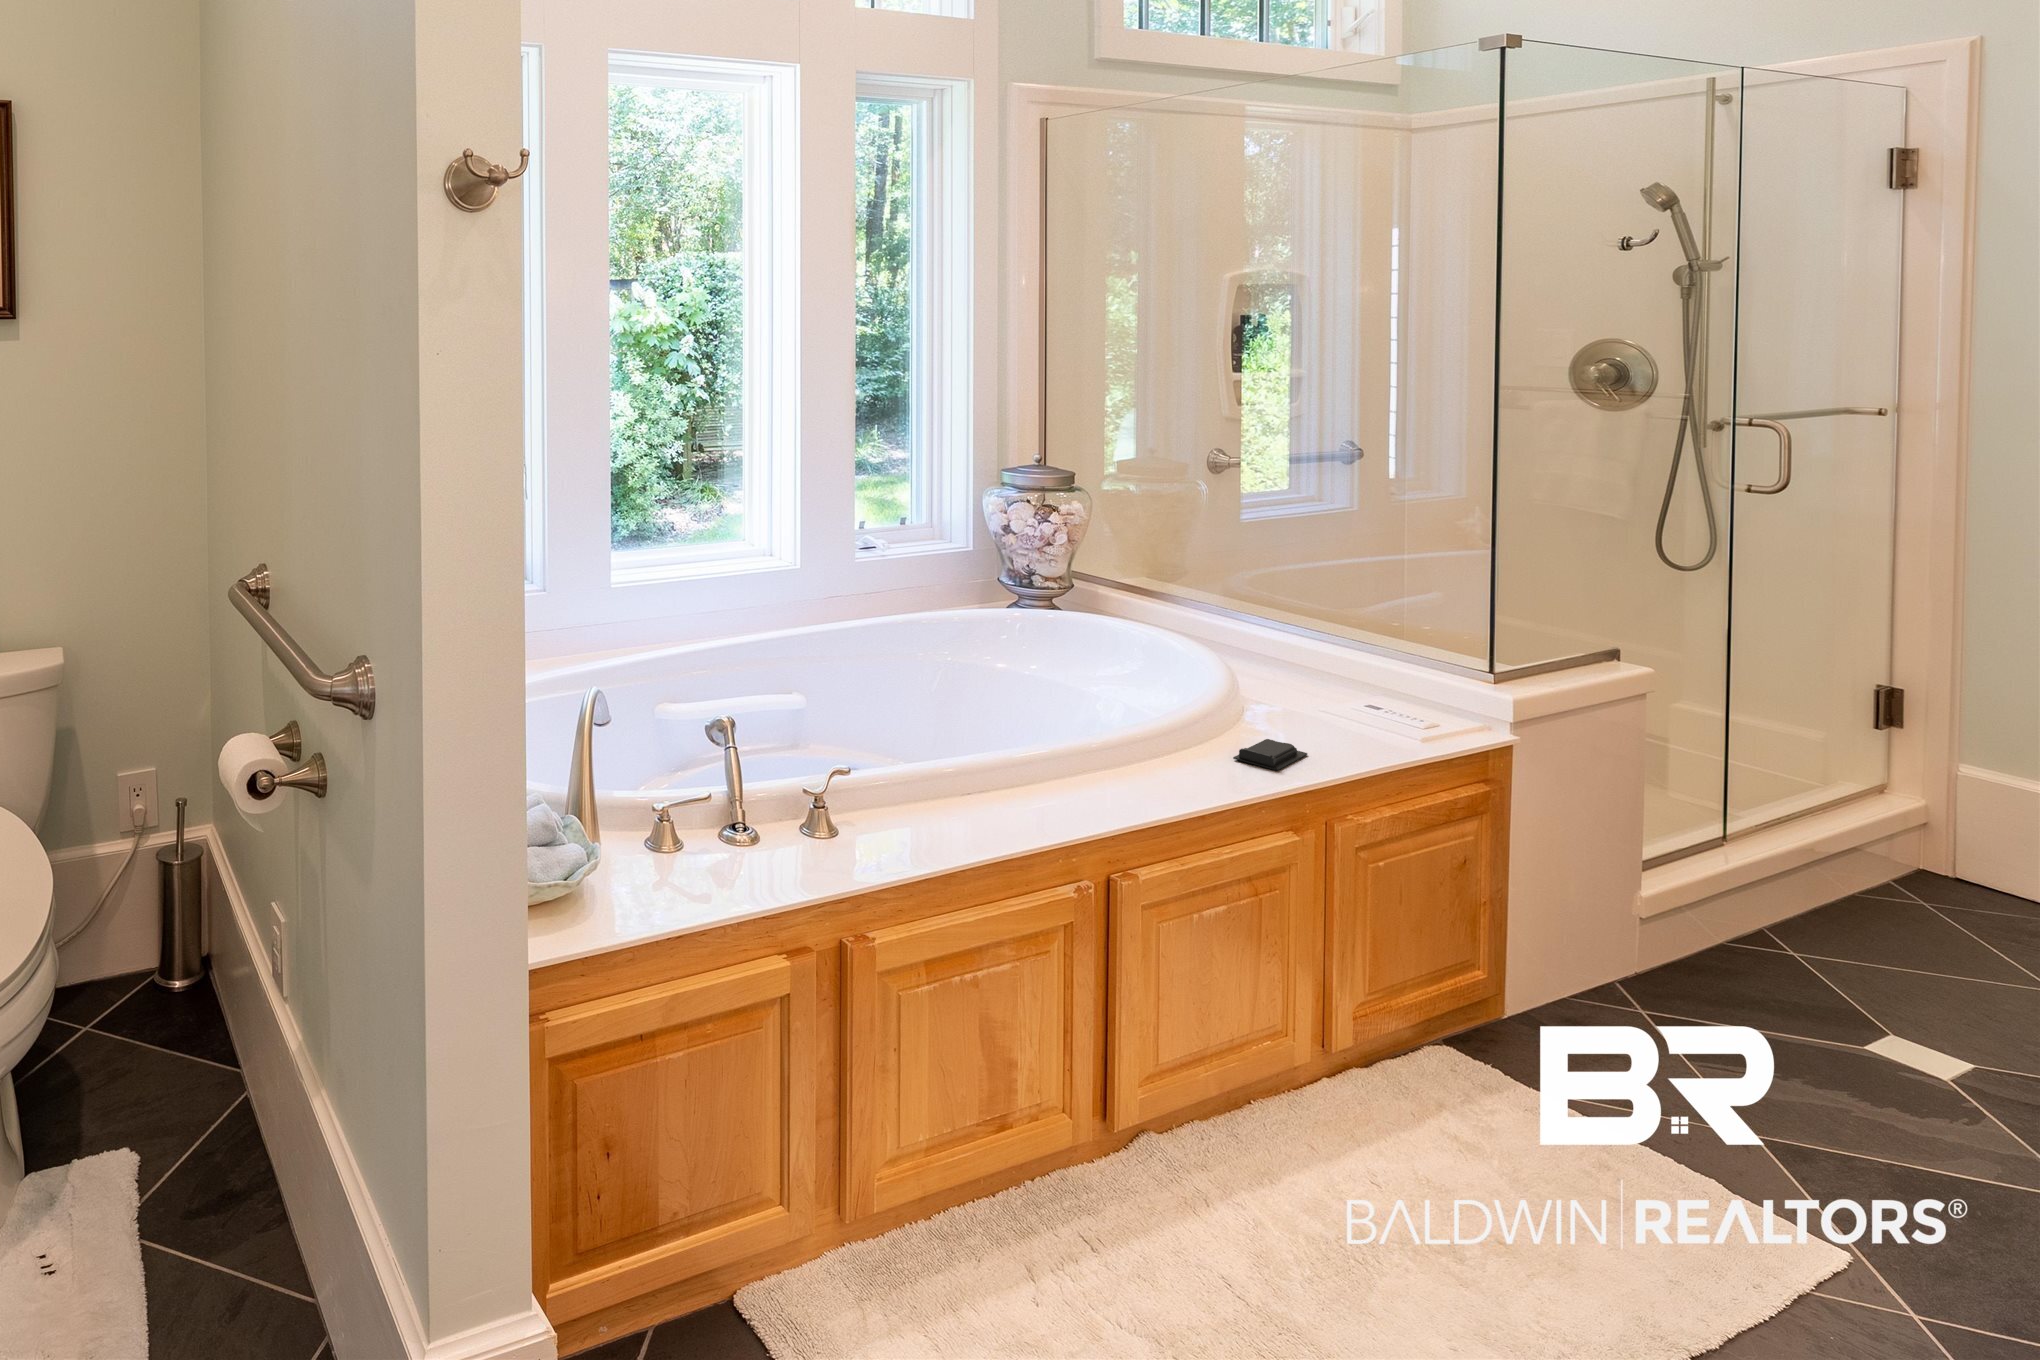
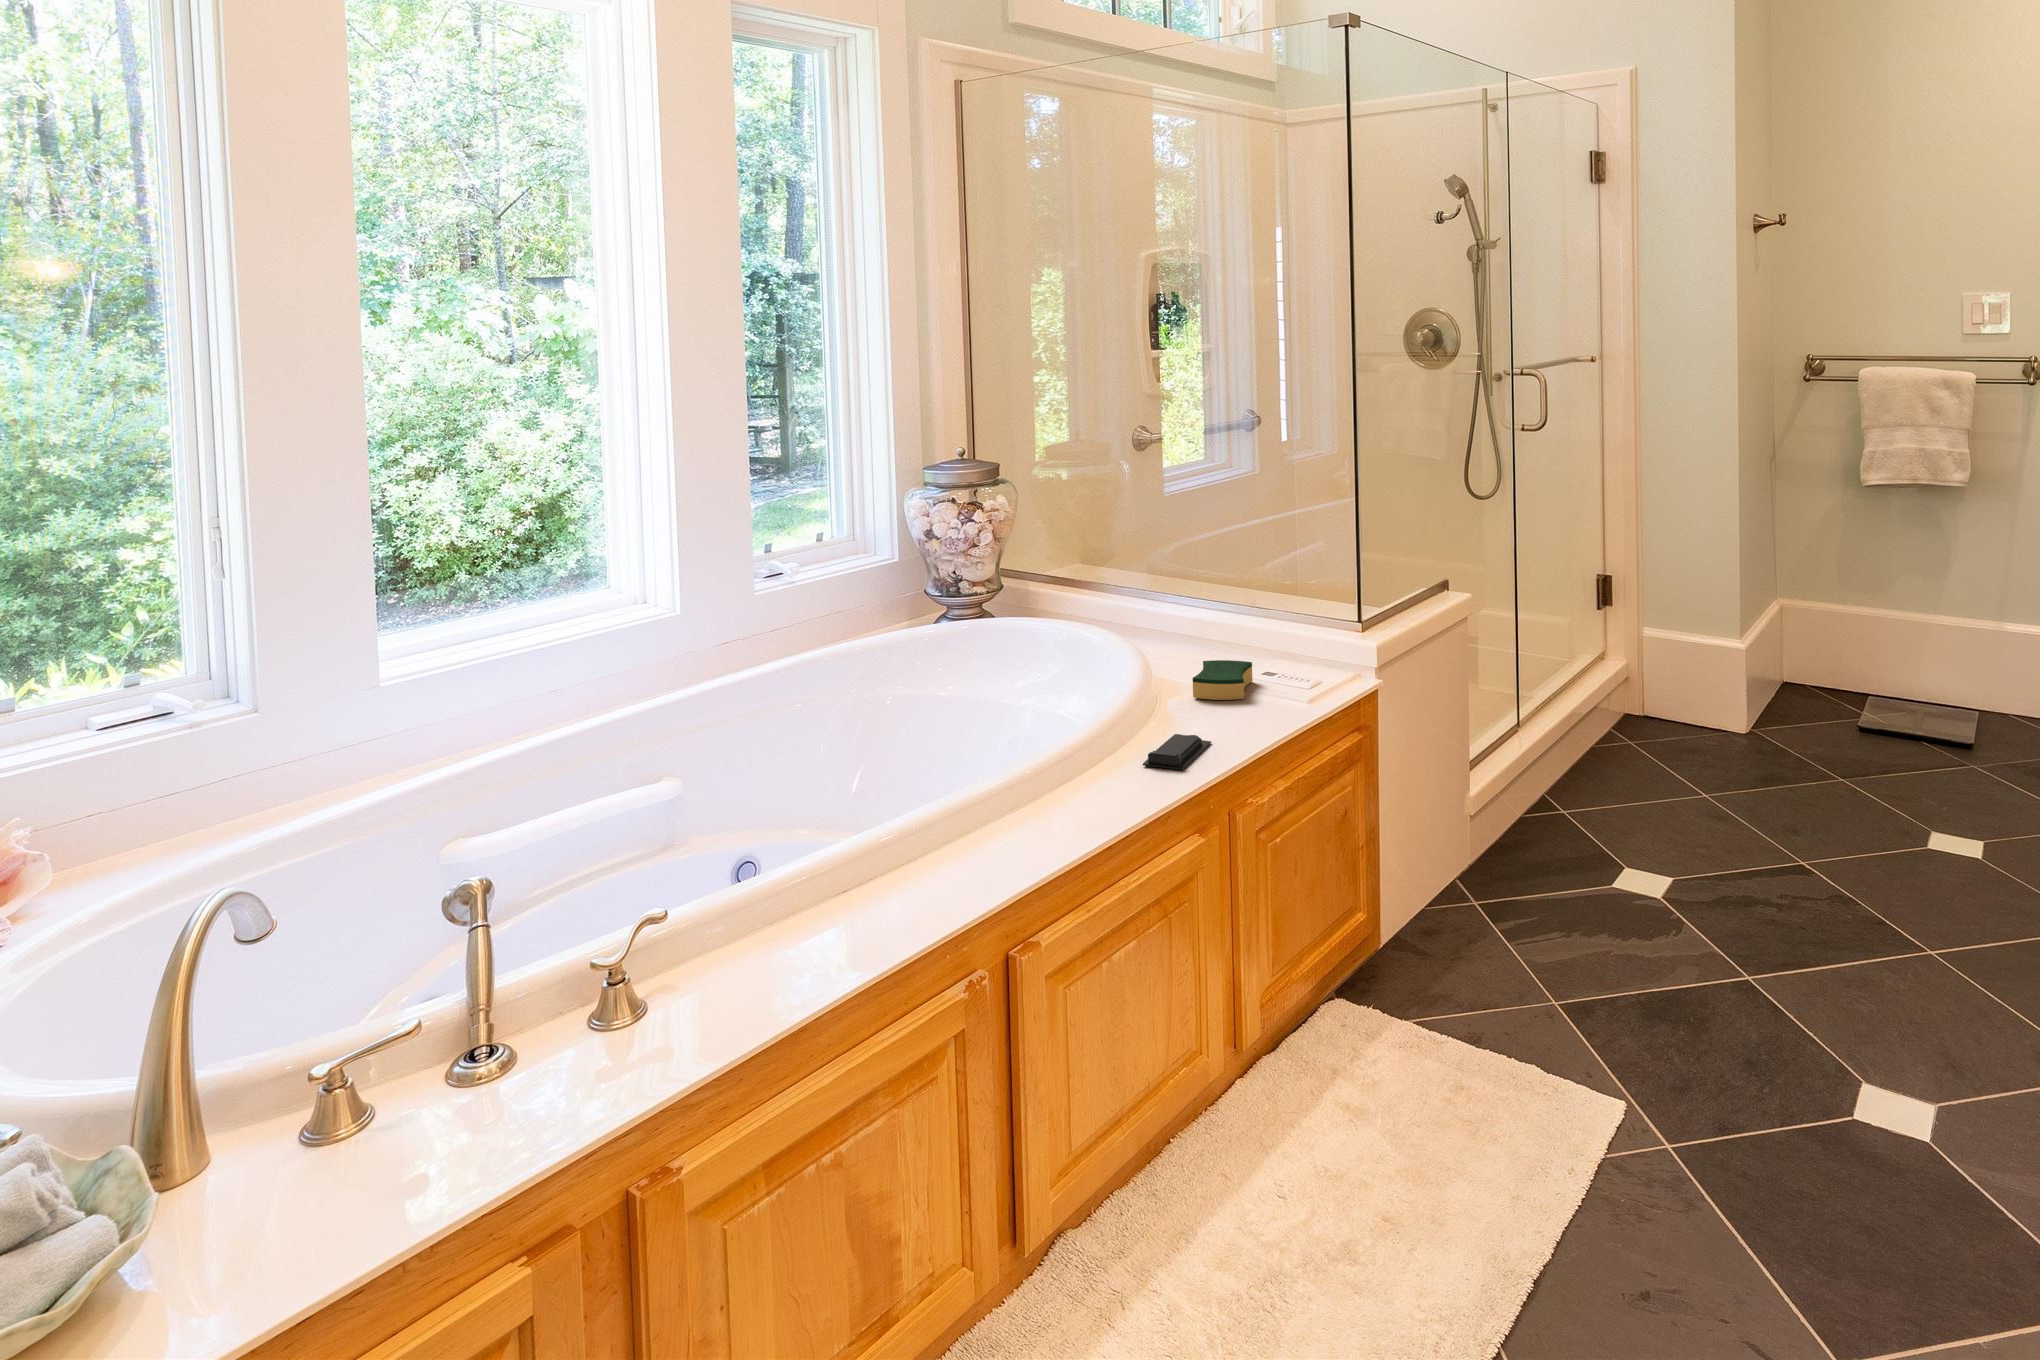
sponge: none [1284,681,1353,724] -> present [1193,660,1252,700]

